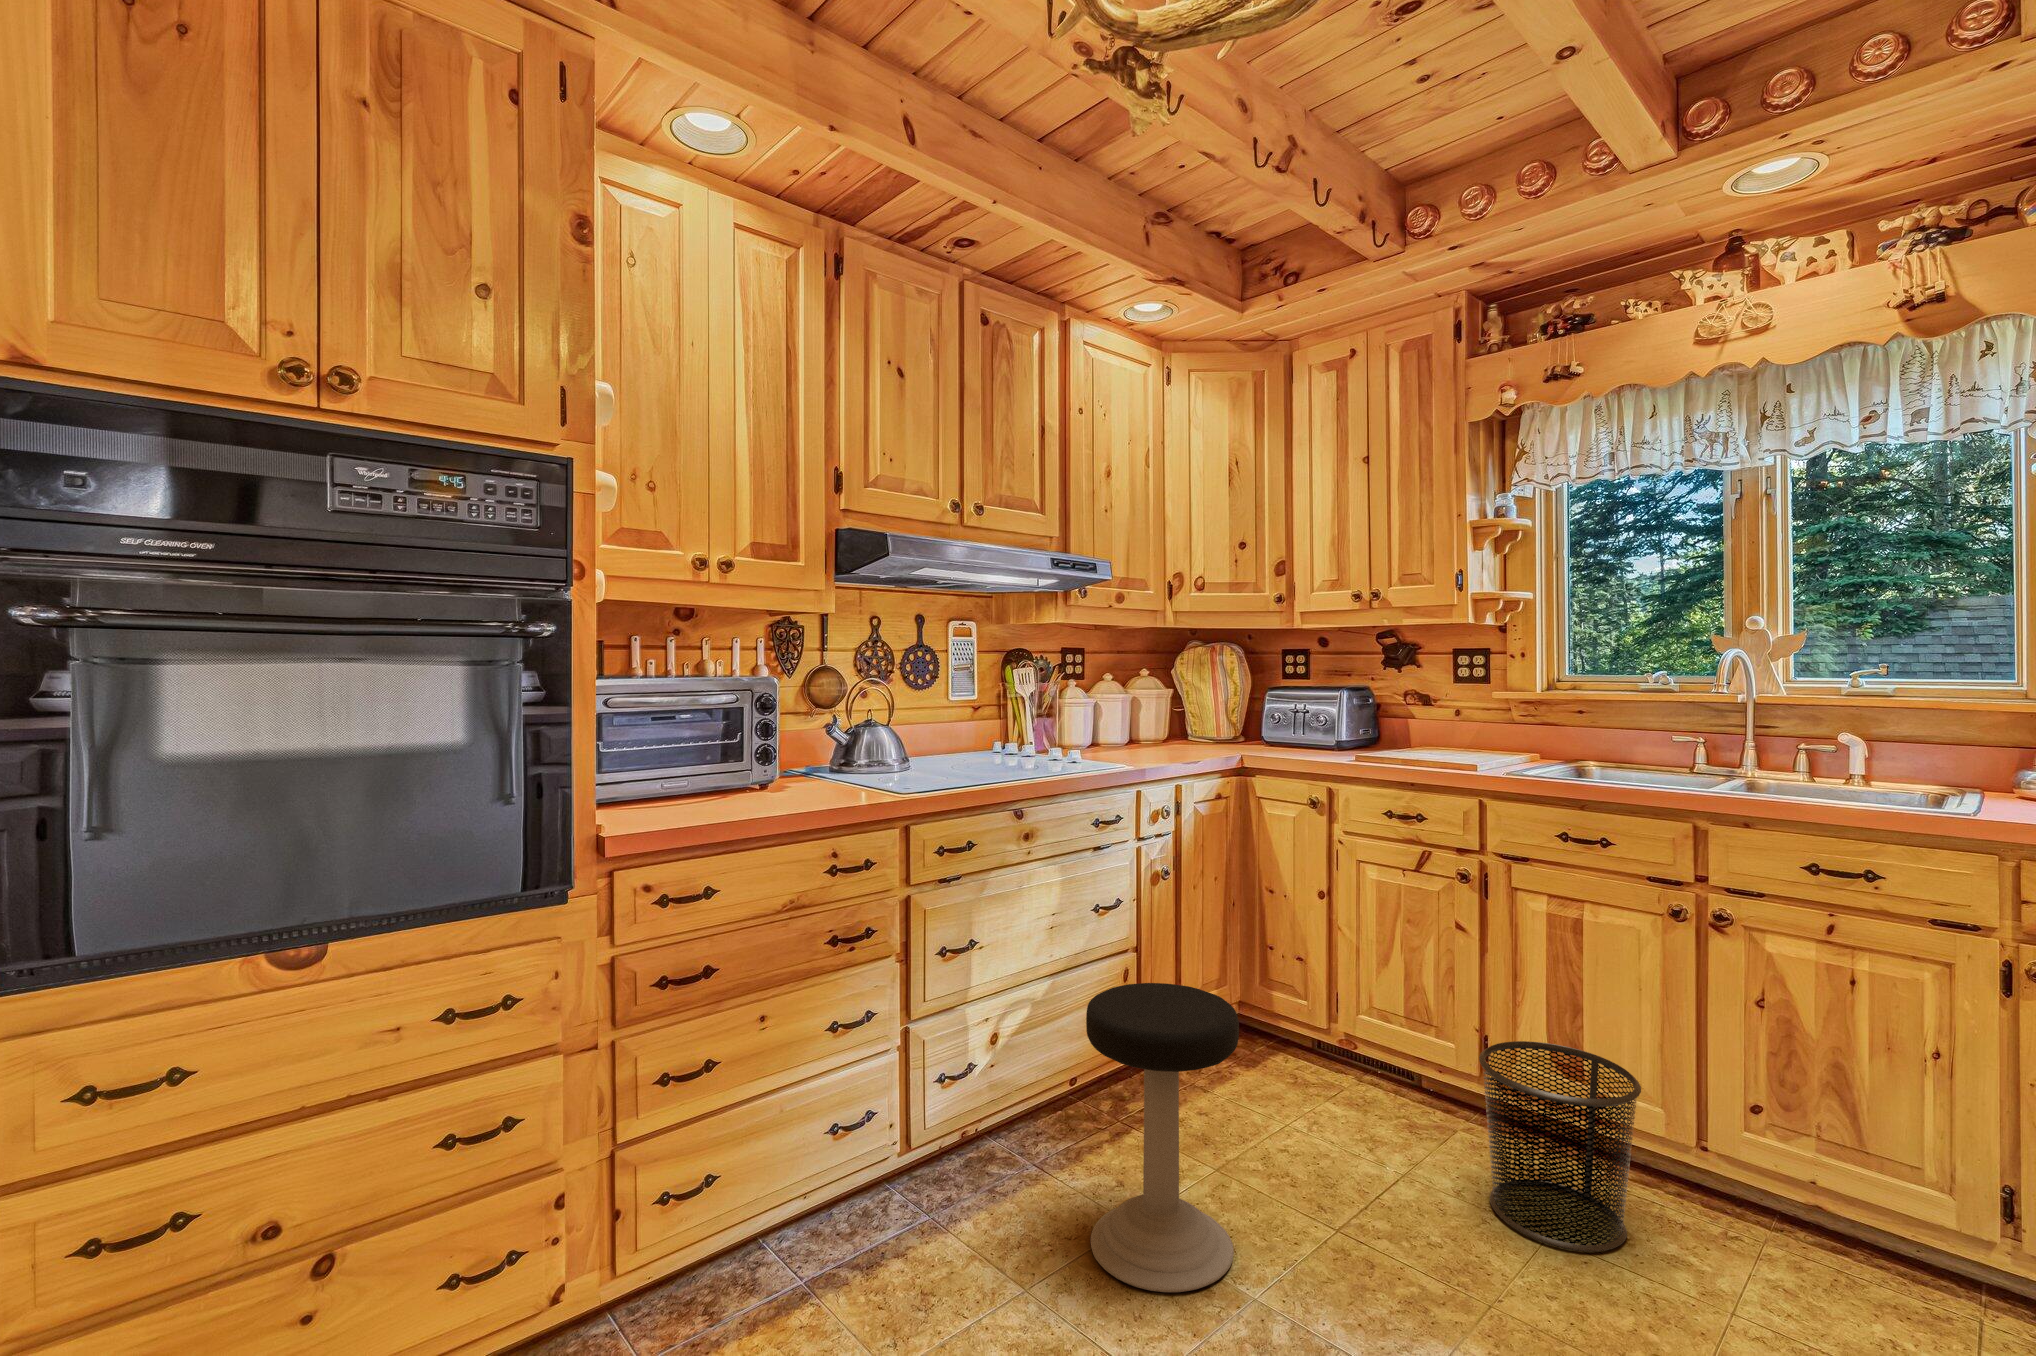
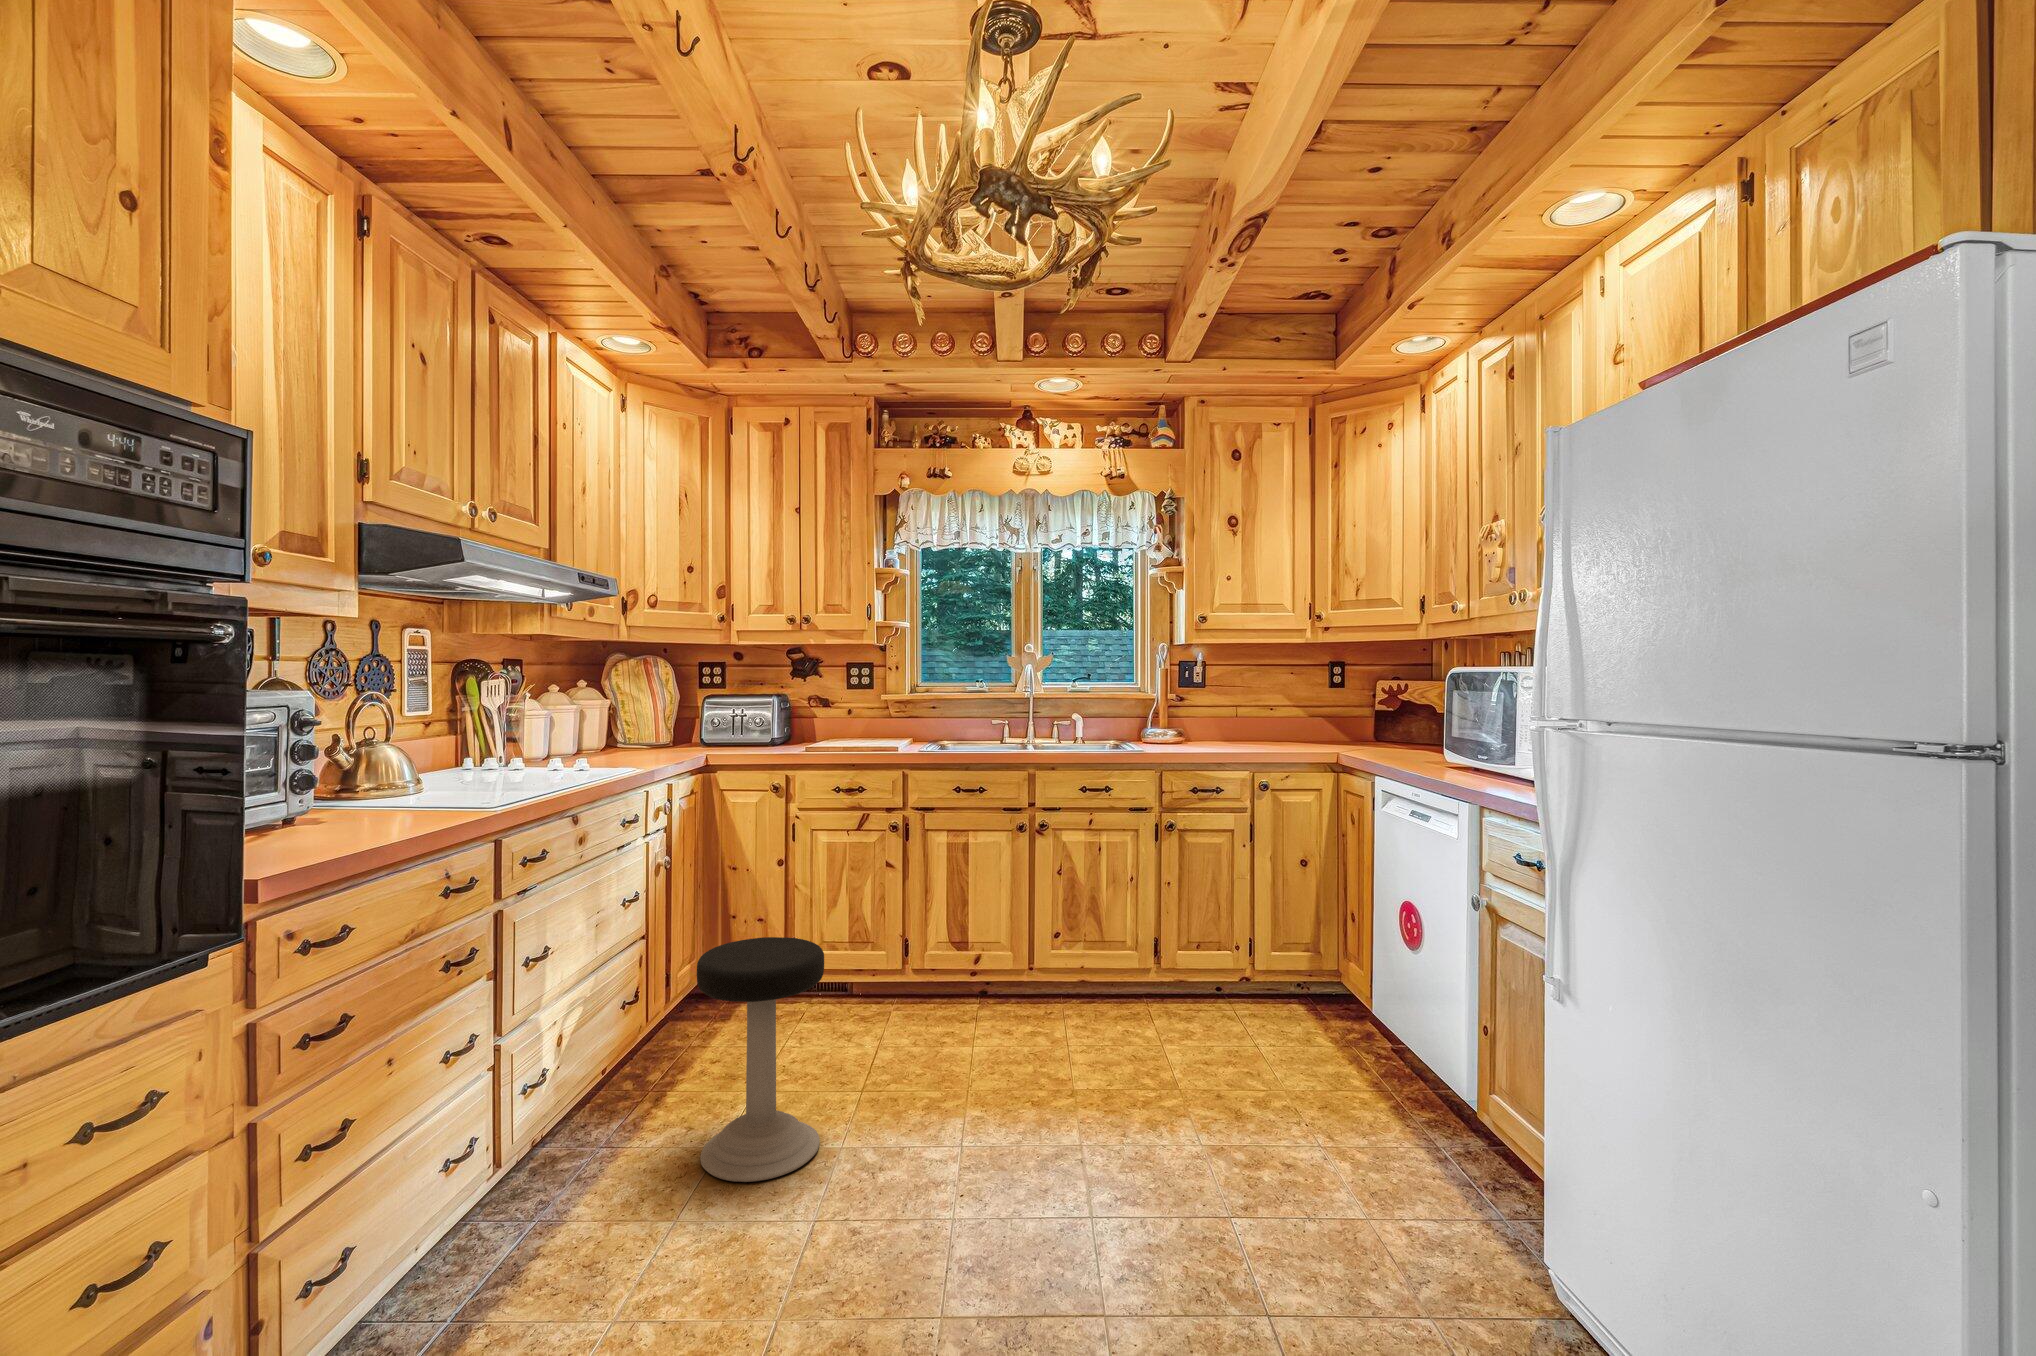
waste bin: present [1479,1041,1641,1252] -> none [931,928,1023,1053]

